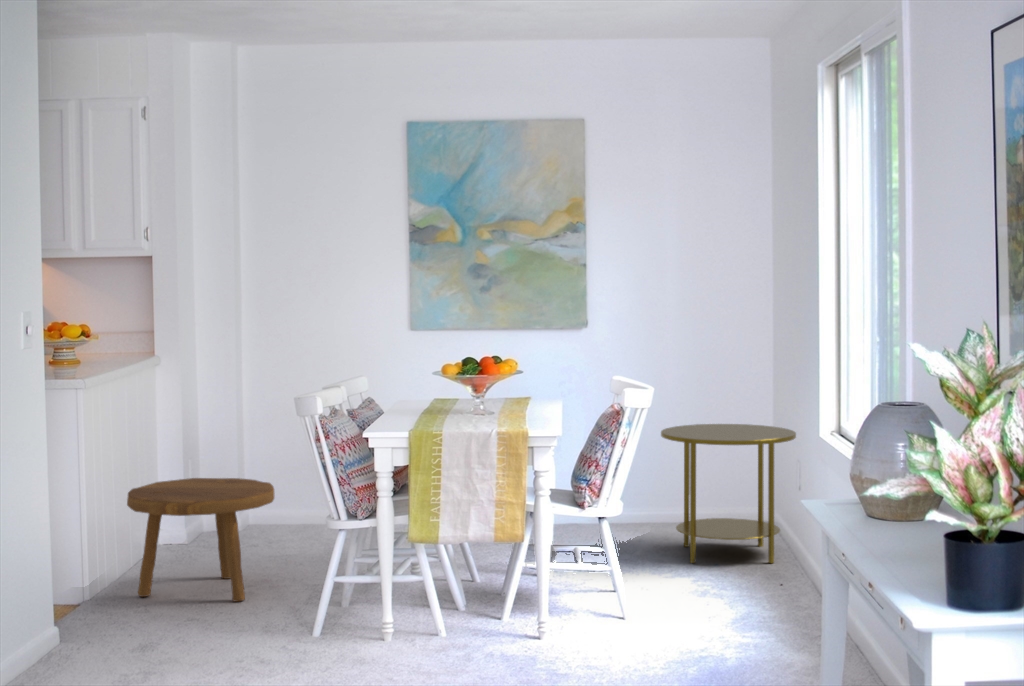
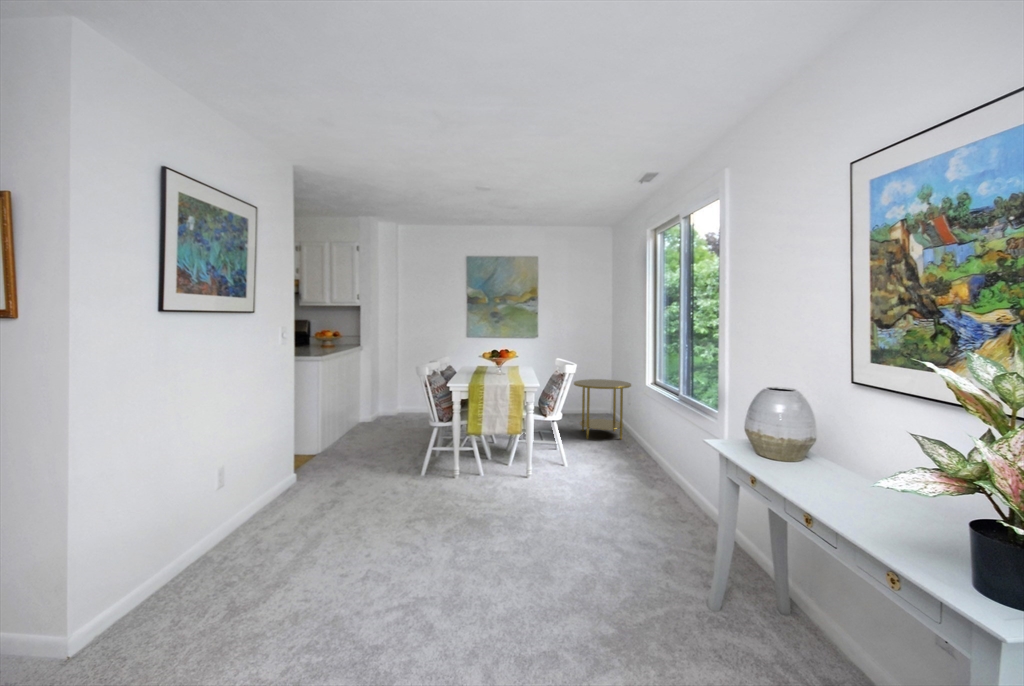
footstool: present [127,478,274,602] -> none [341,401,408,457]

